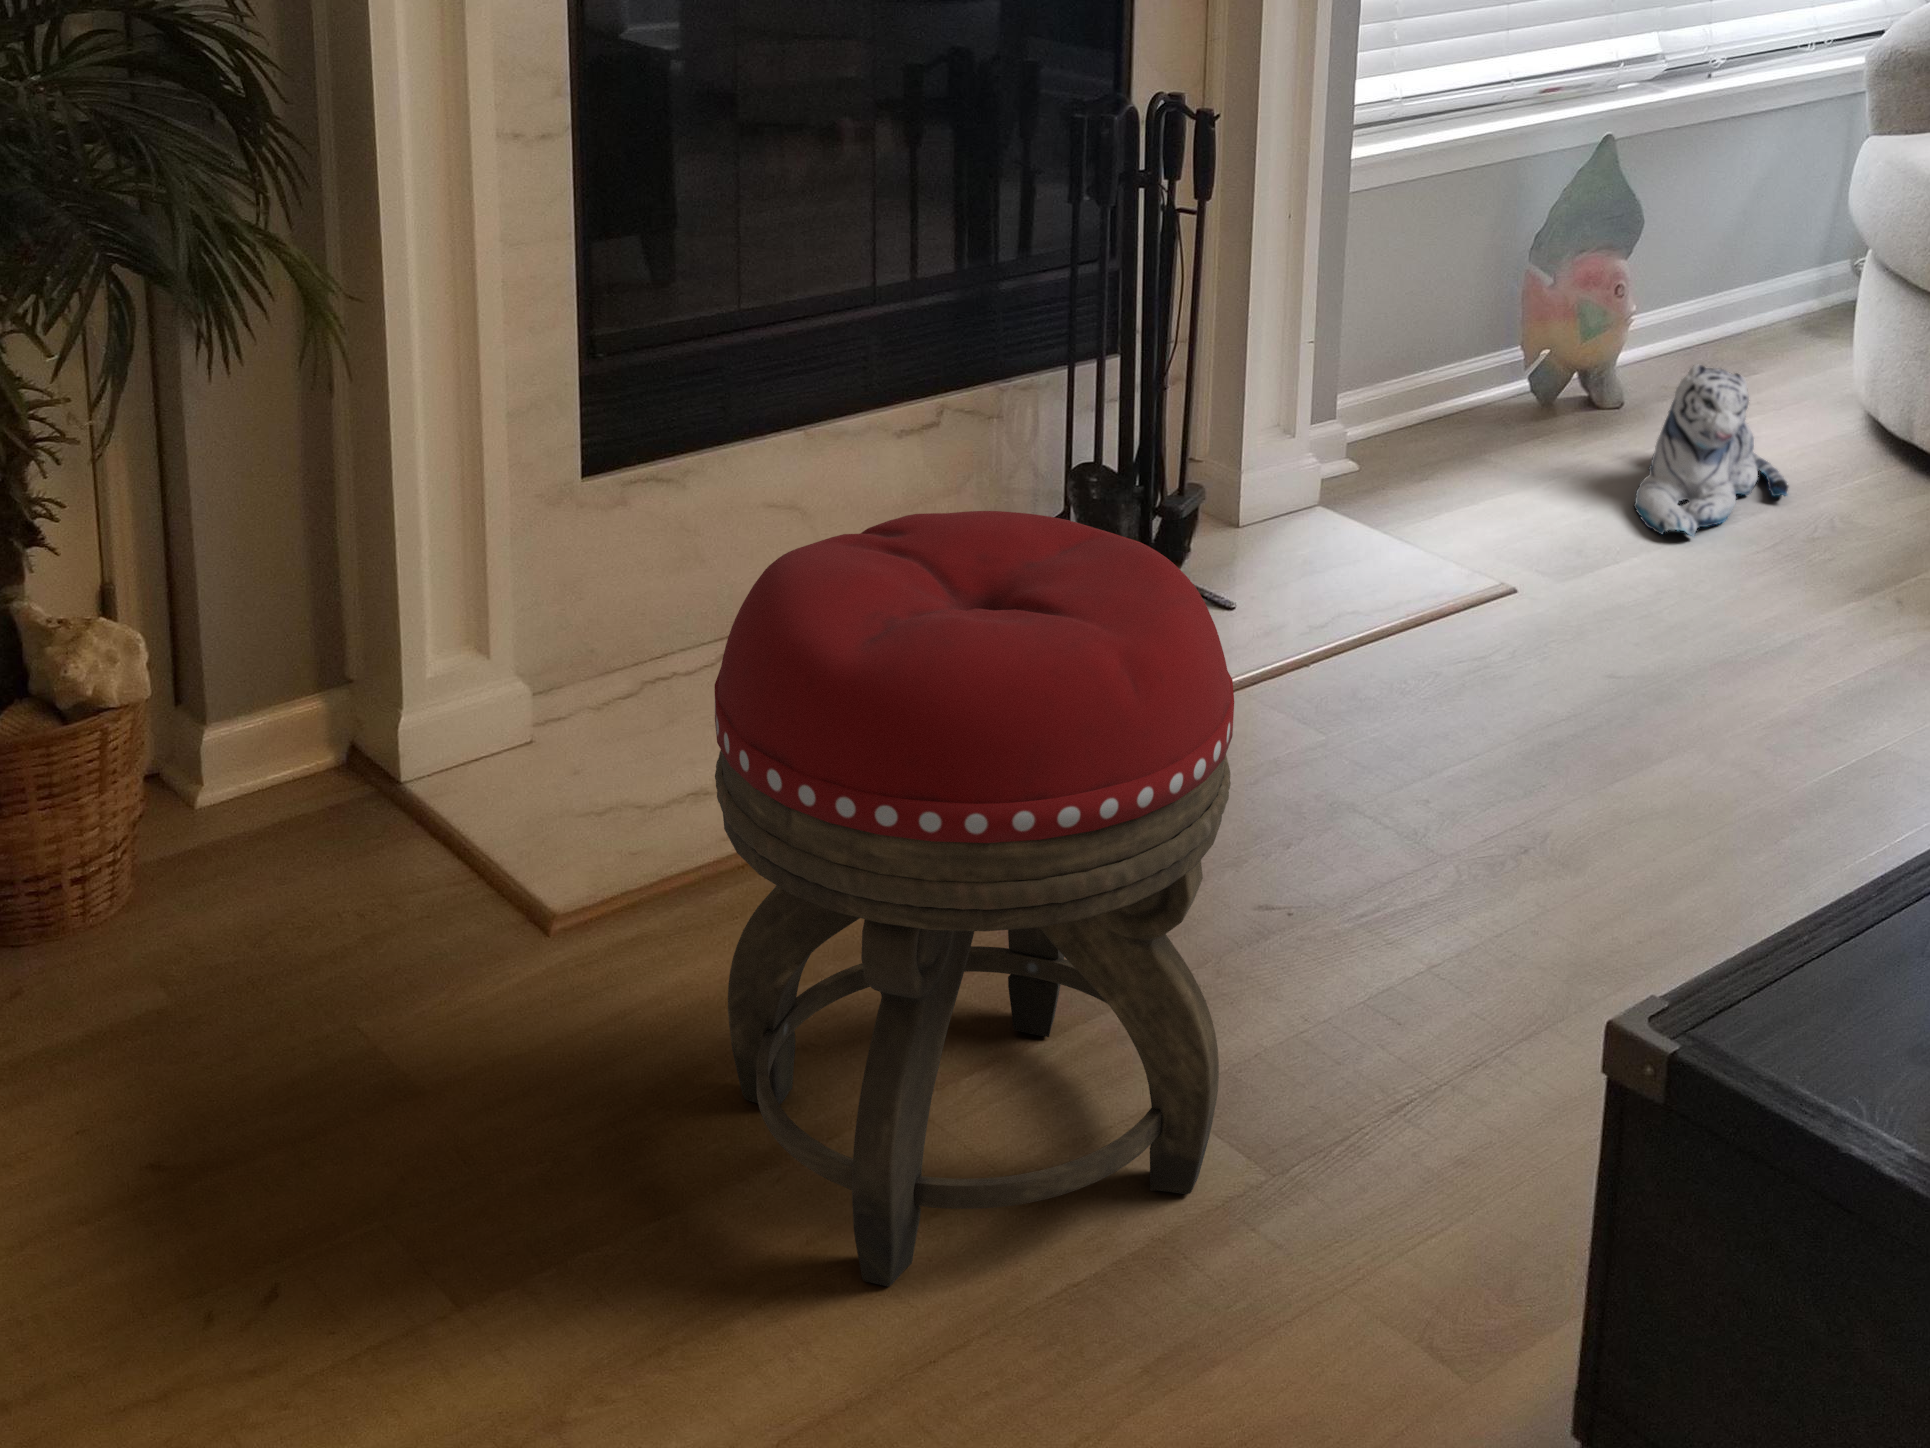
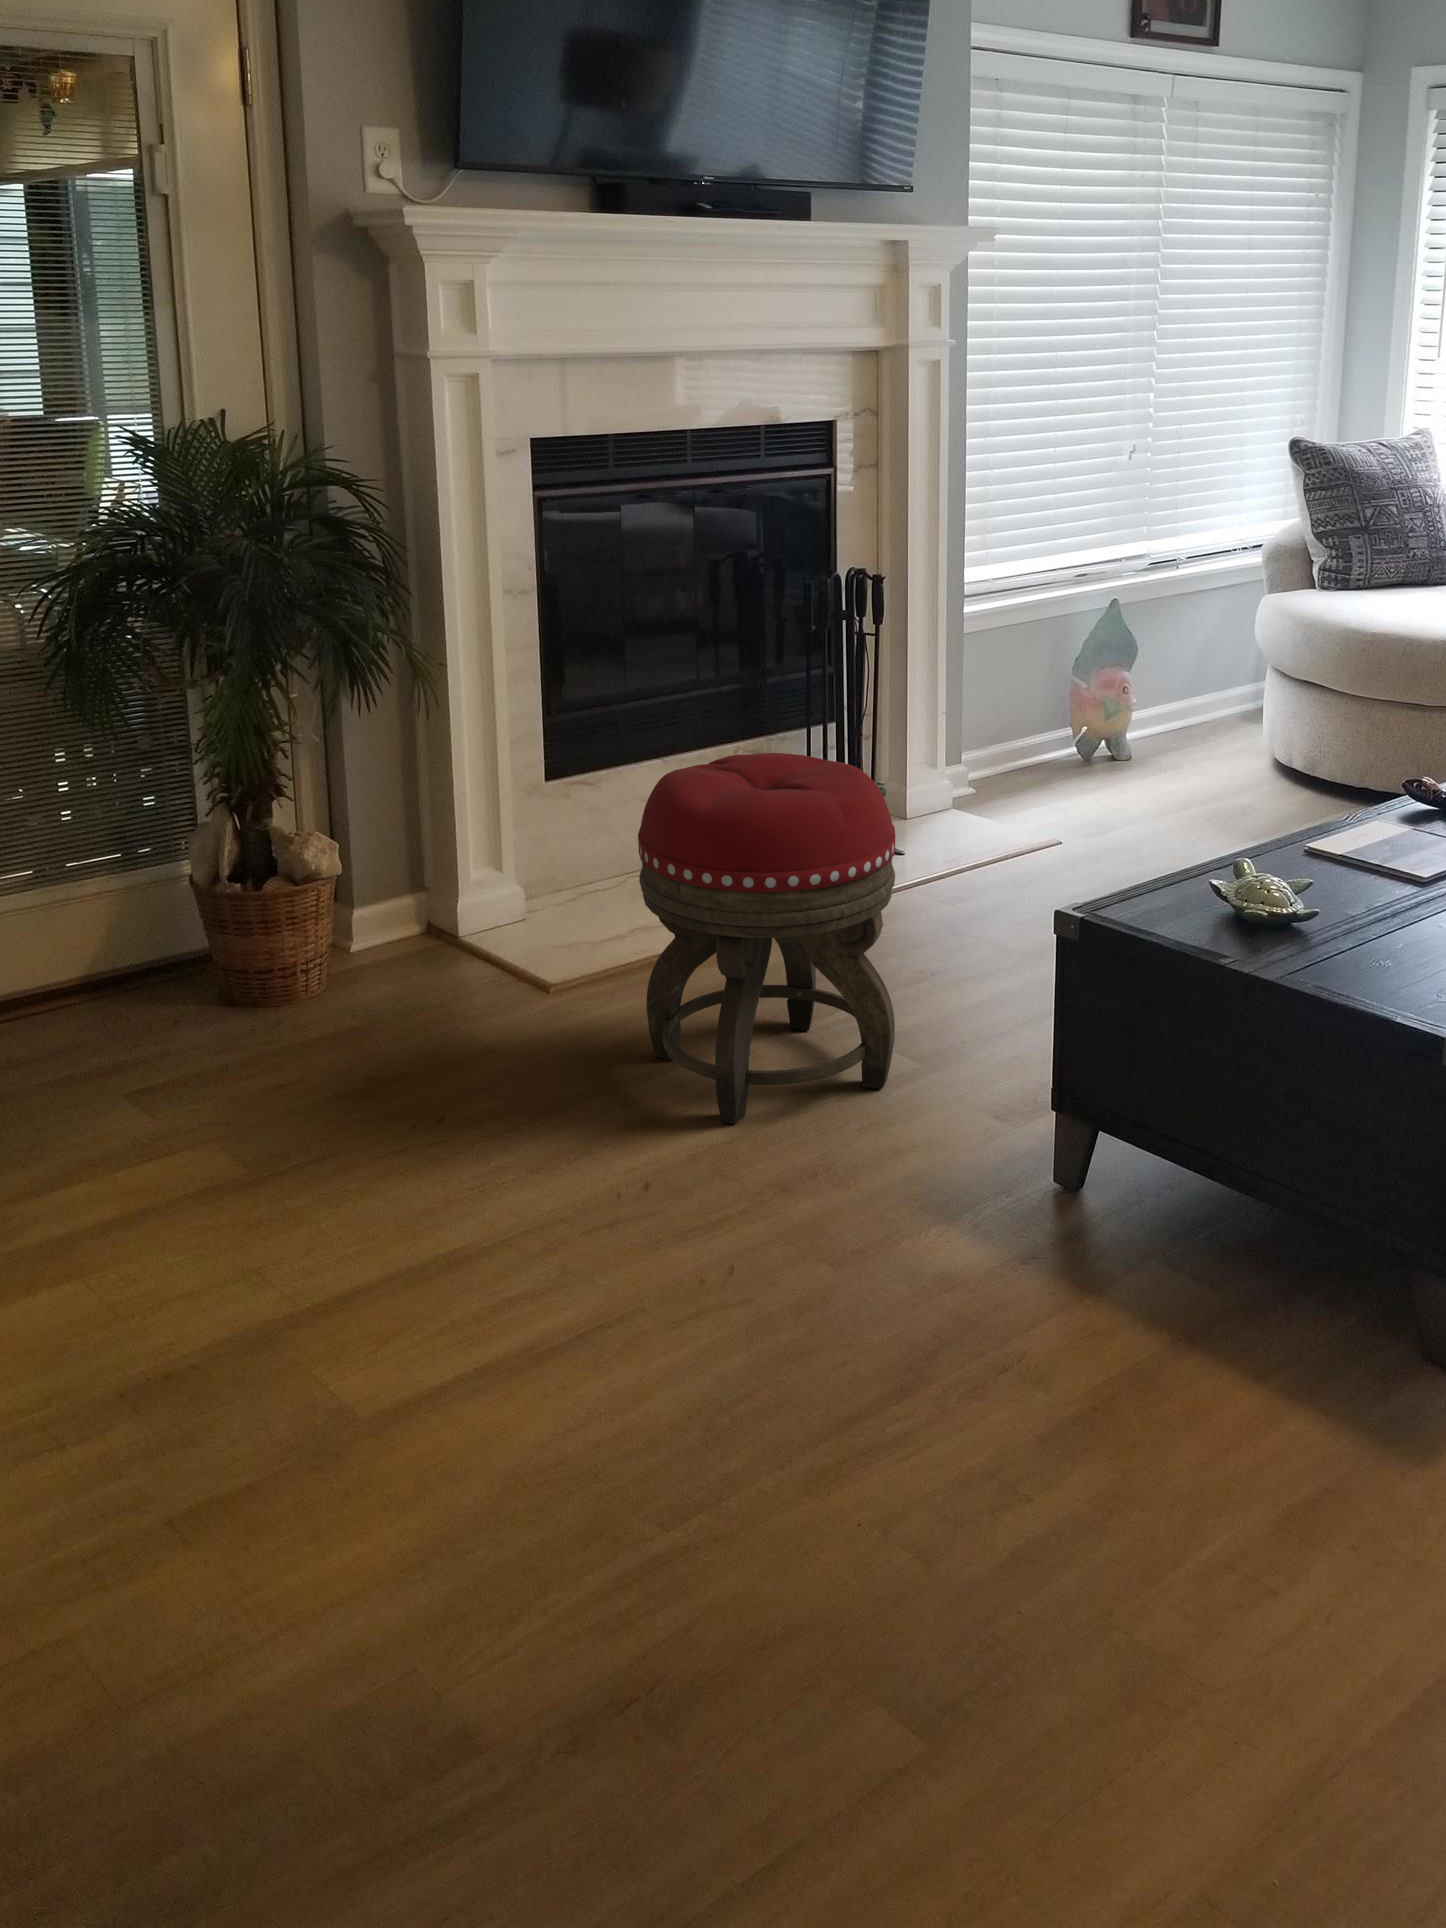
plush toy: present [1634,365,1788,536] -> none [1128,719,1216,814]

